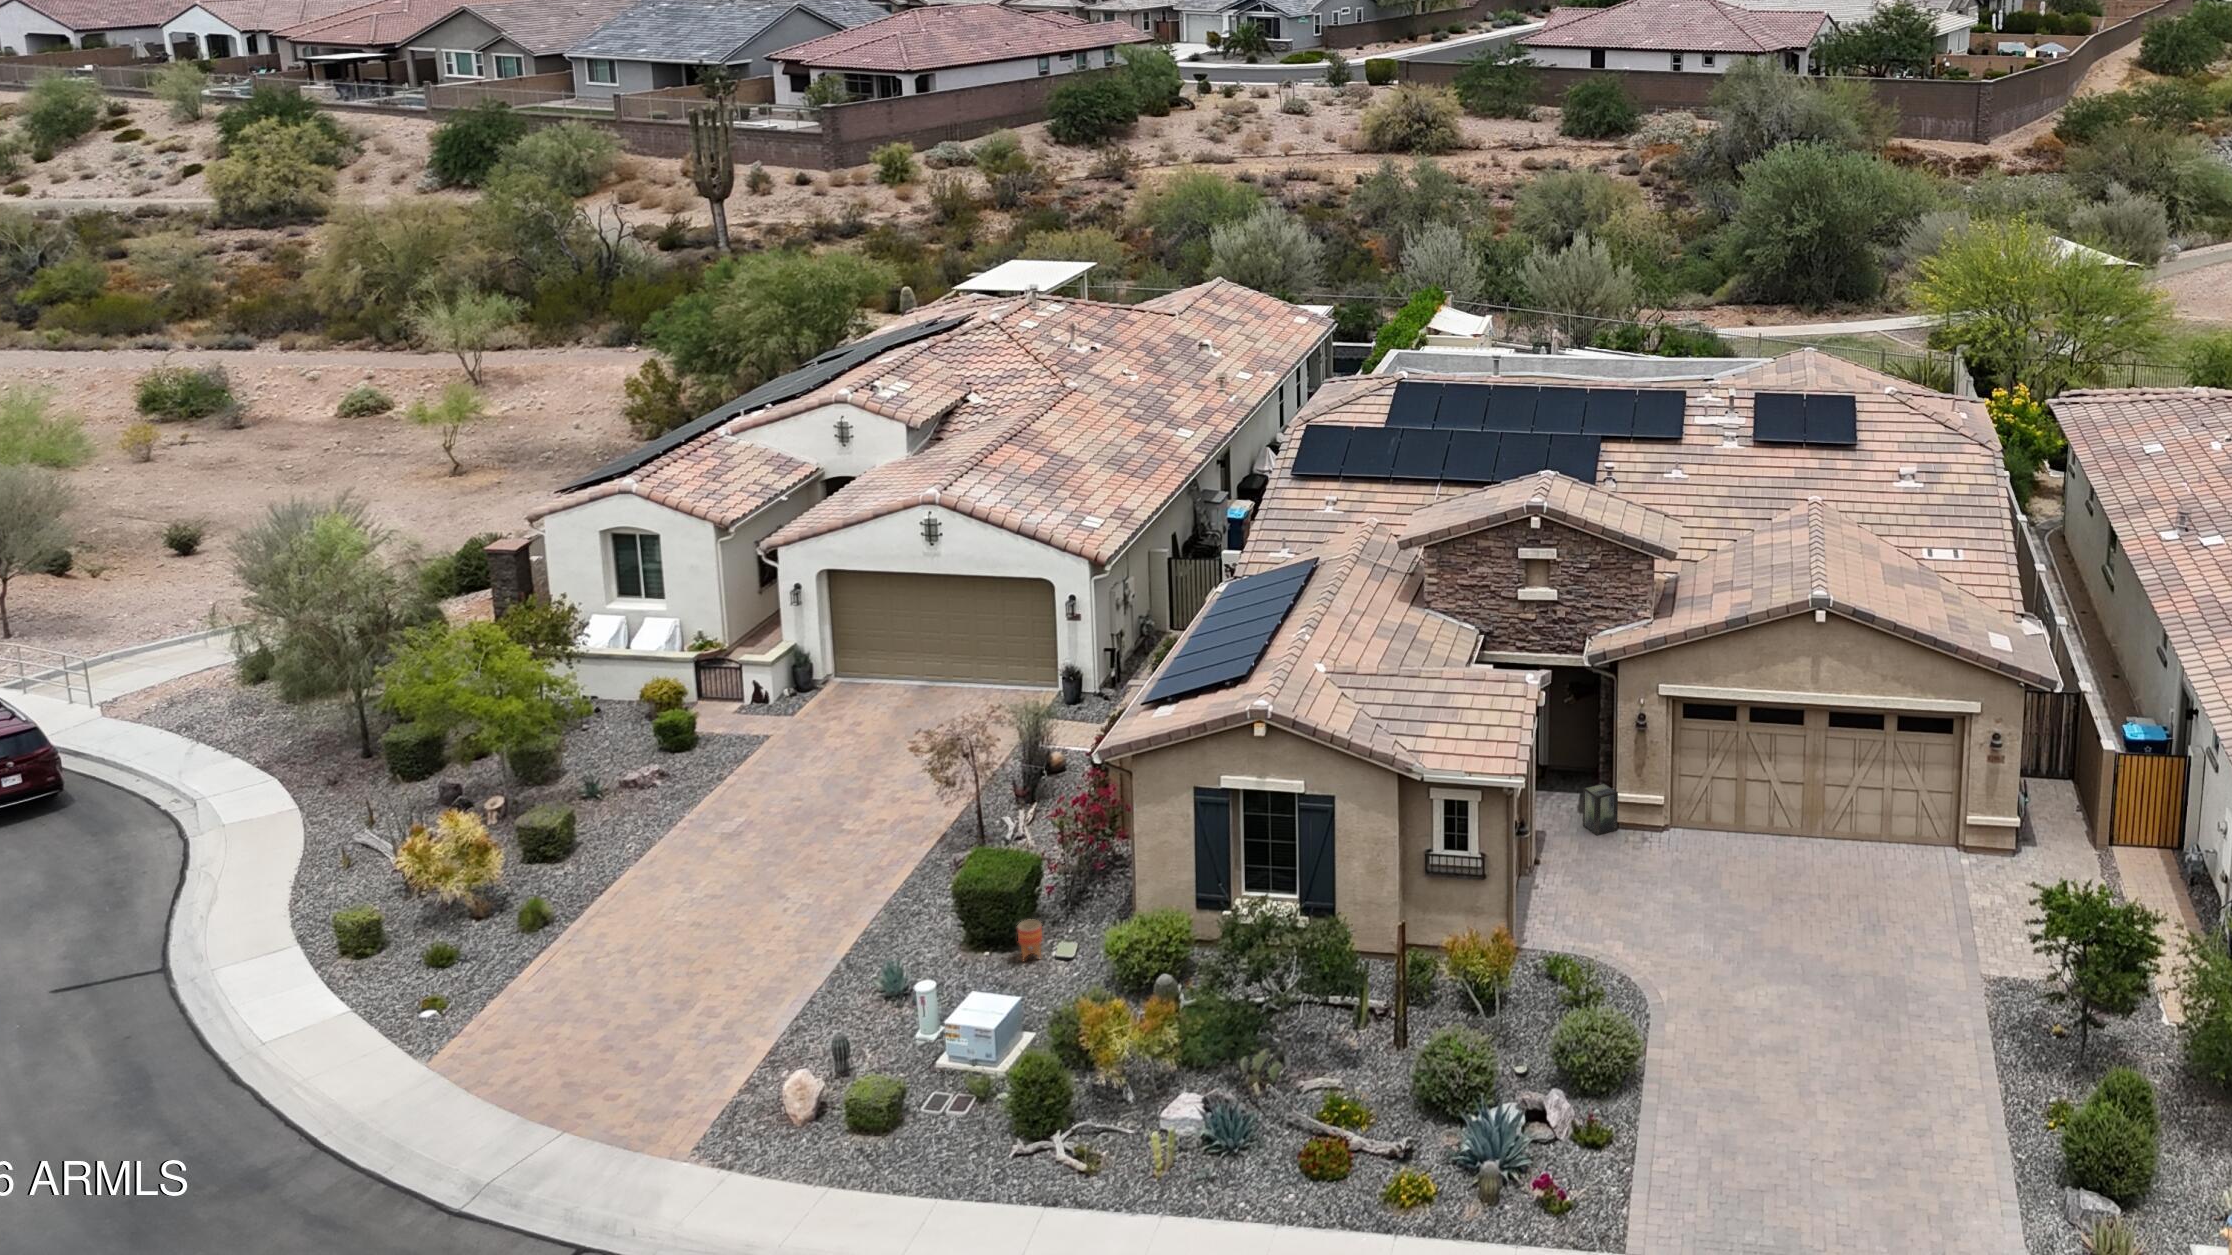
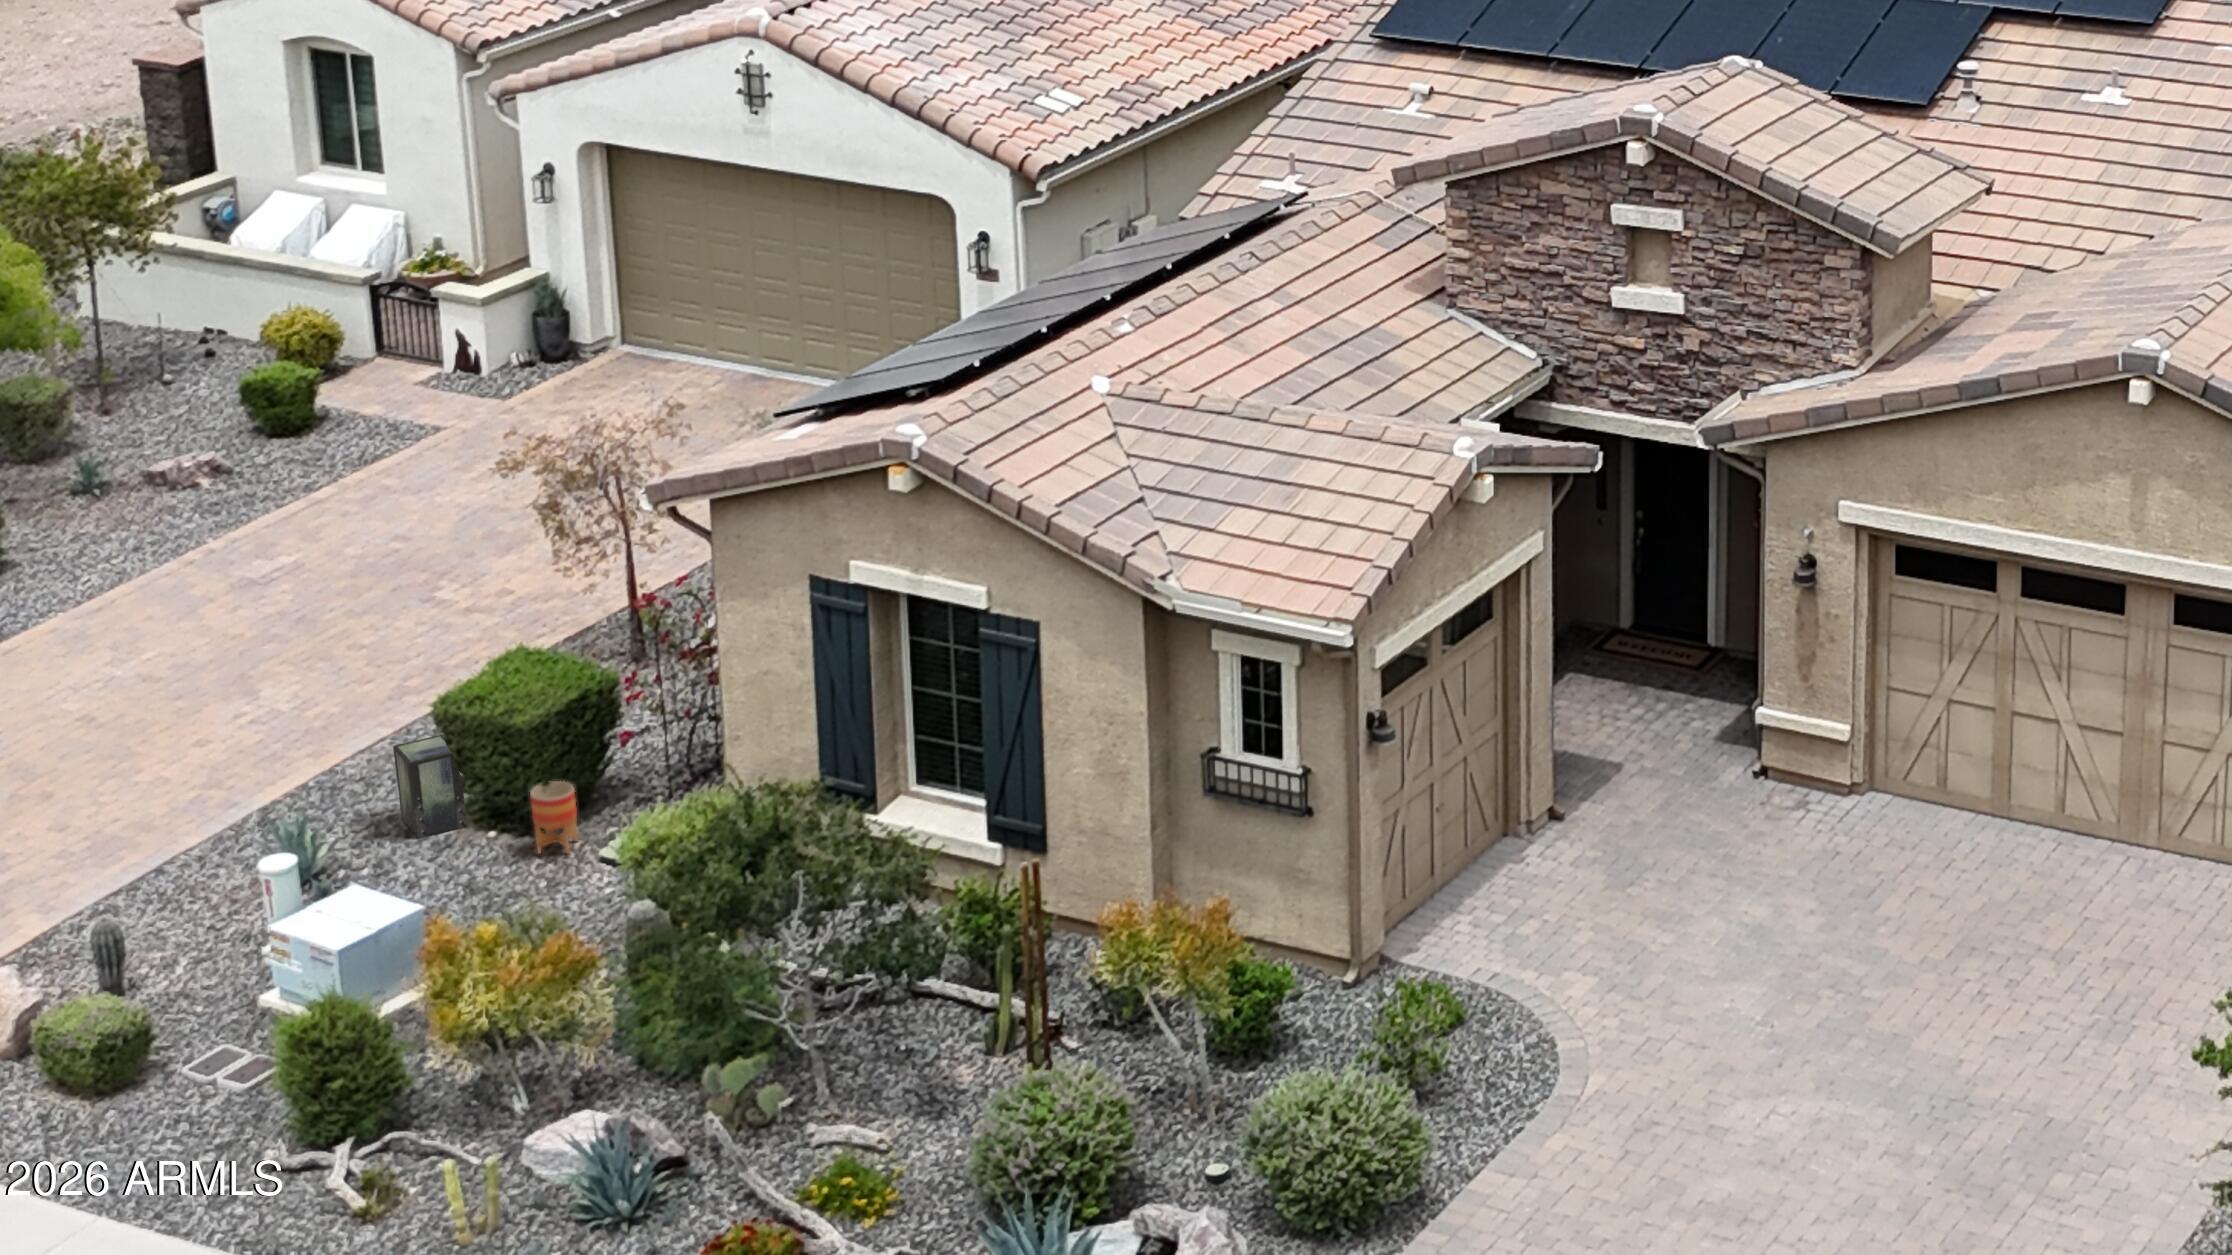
storage box: present [1583,783,1618,835] -> present [393,735,467,839]

